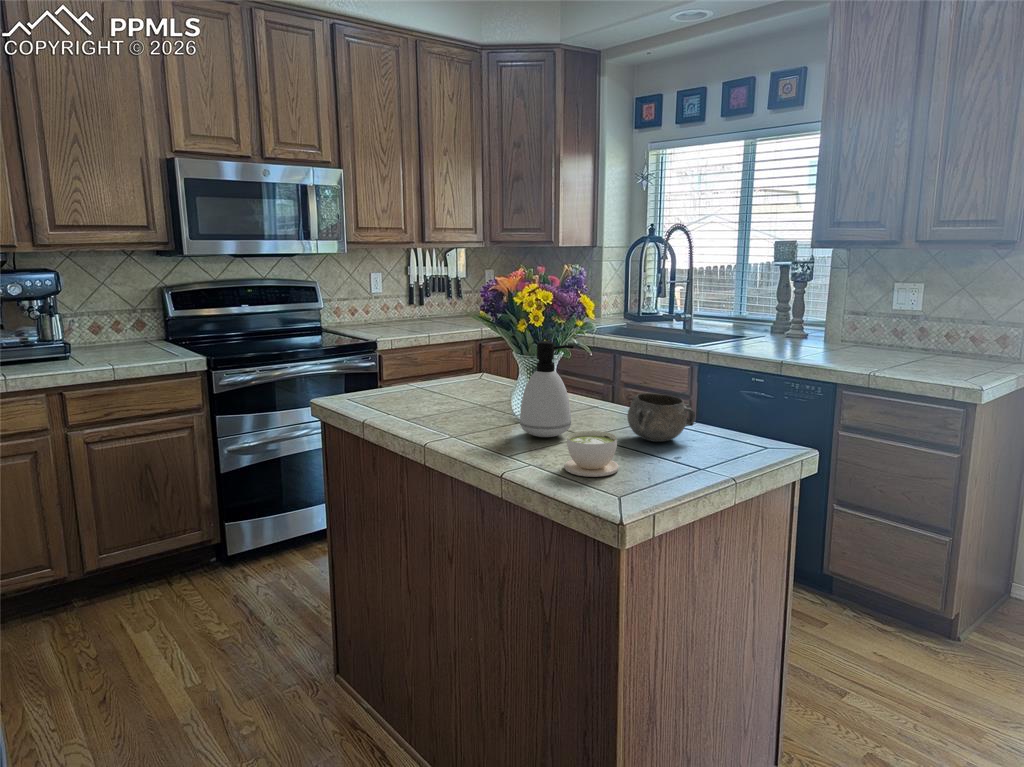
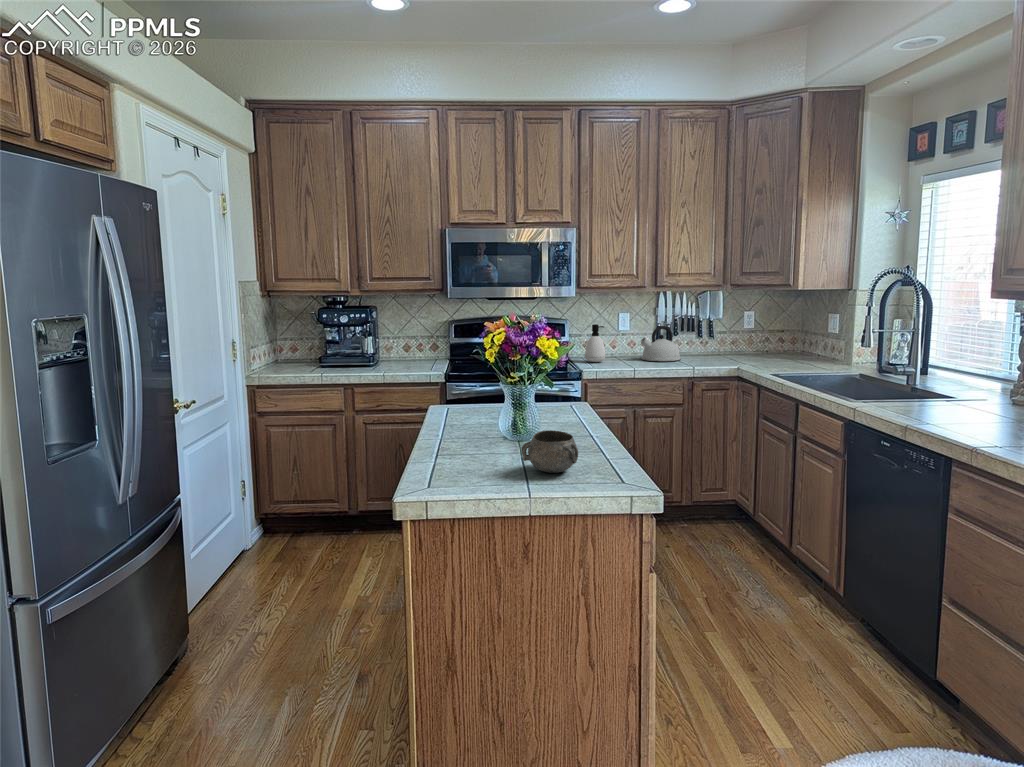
kettle: none [408,286,450,325] -> present [640,326,681,361]
soap dispenser: present [520,341,574,437] -> present [585,324,605,362]
coffee cup: present [564,431,619,477] -> none [433,450,480,484]

